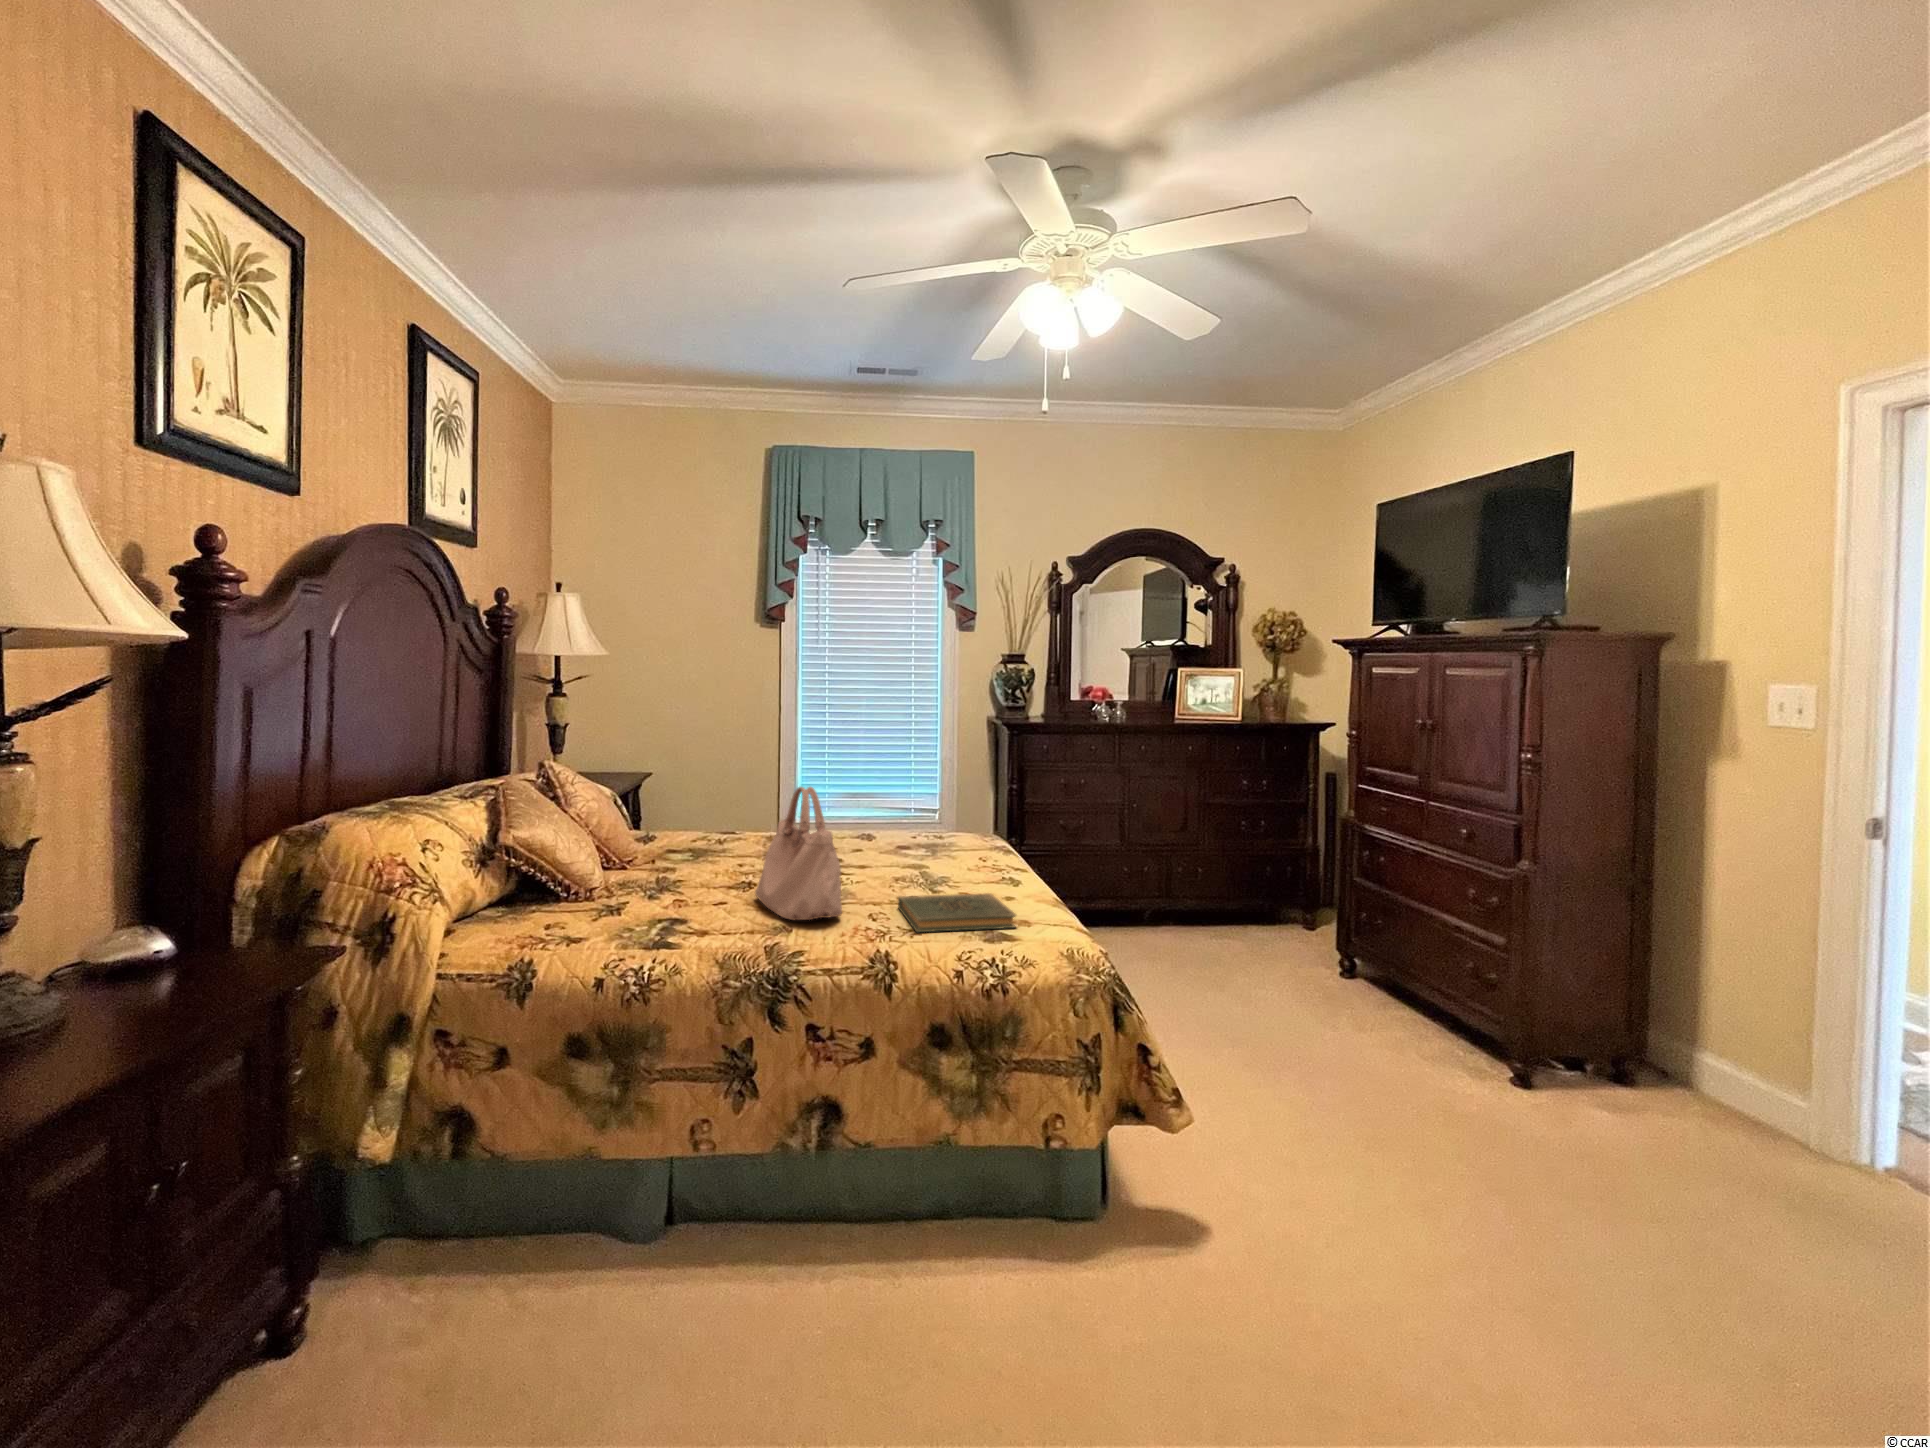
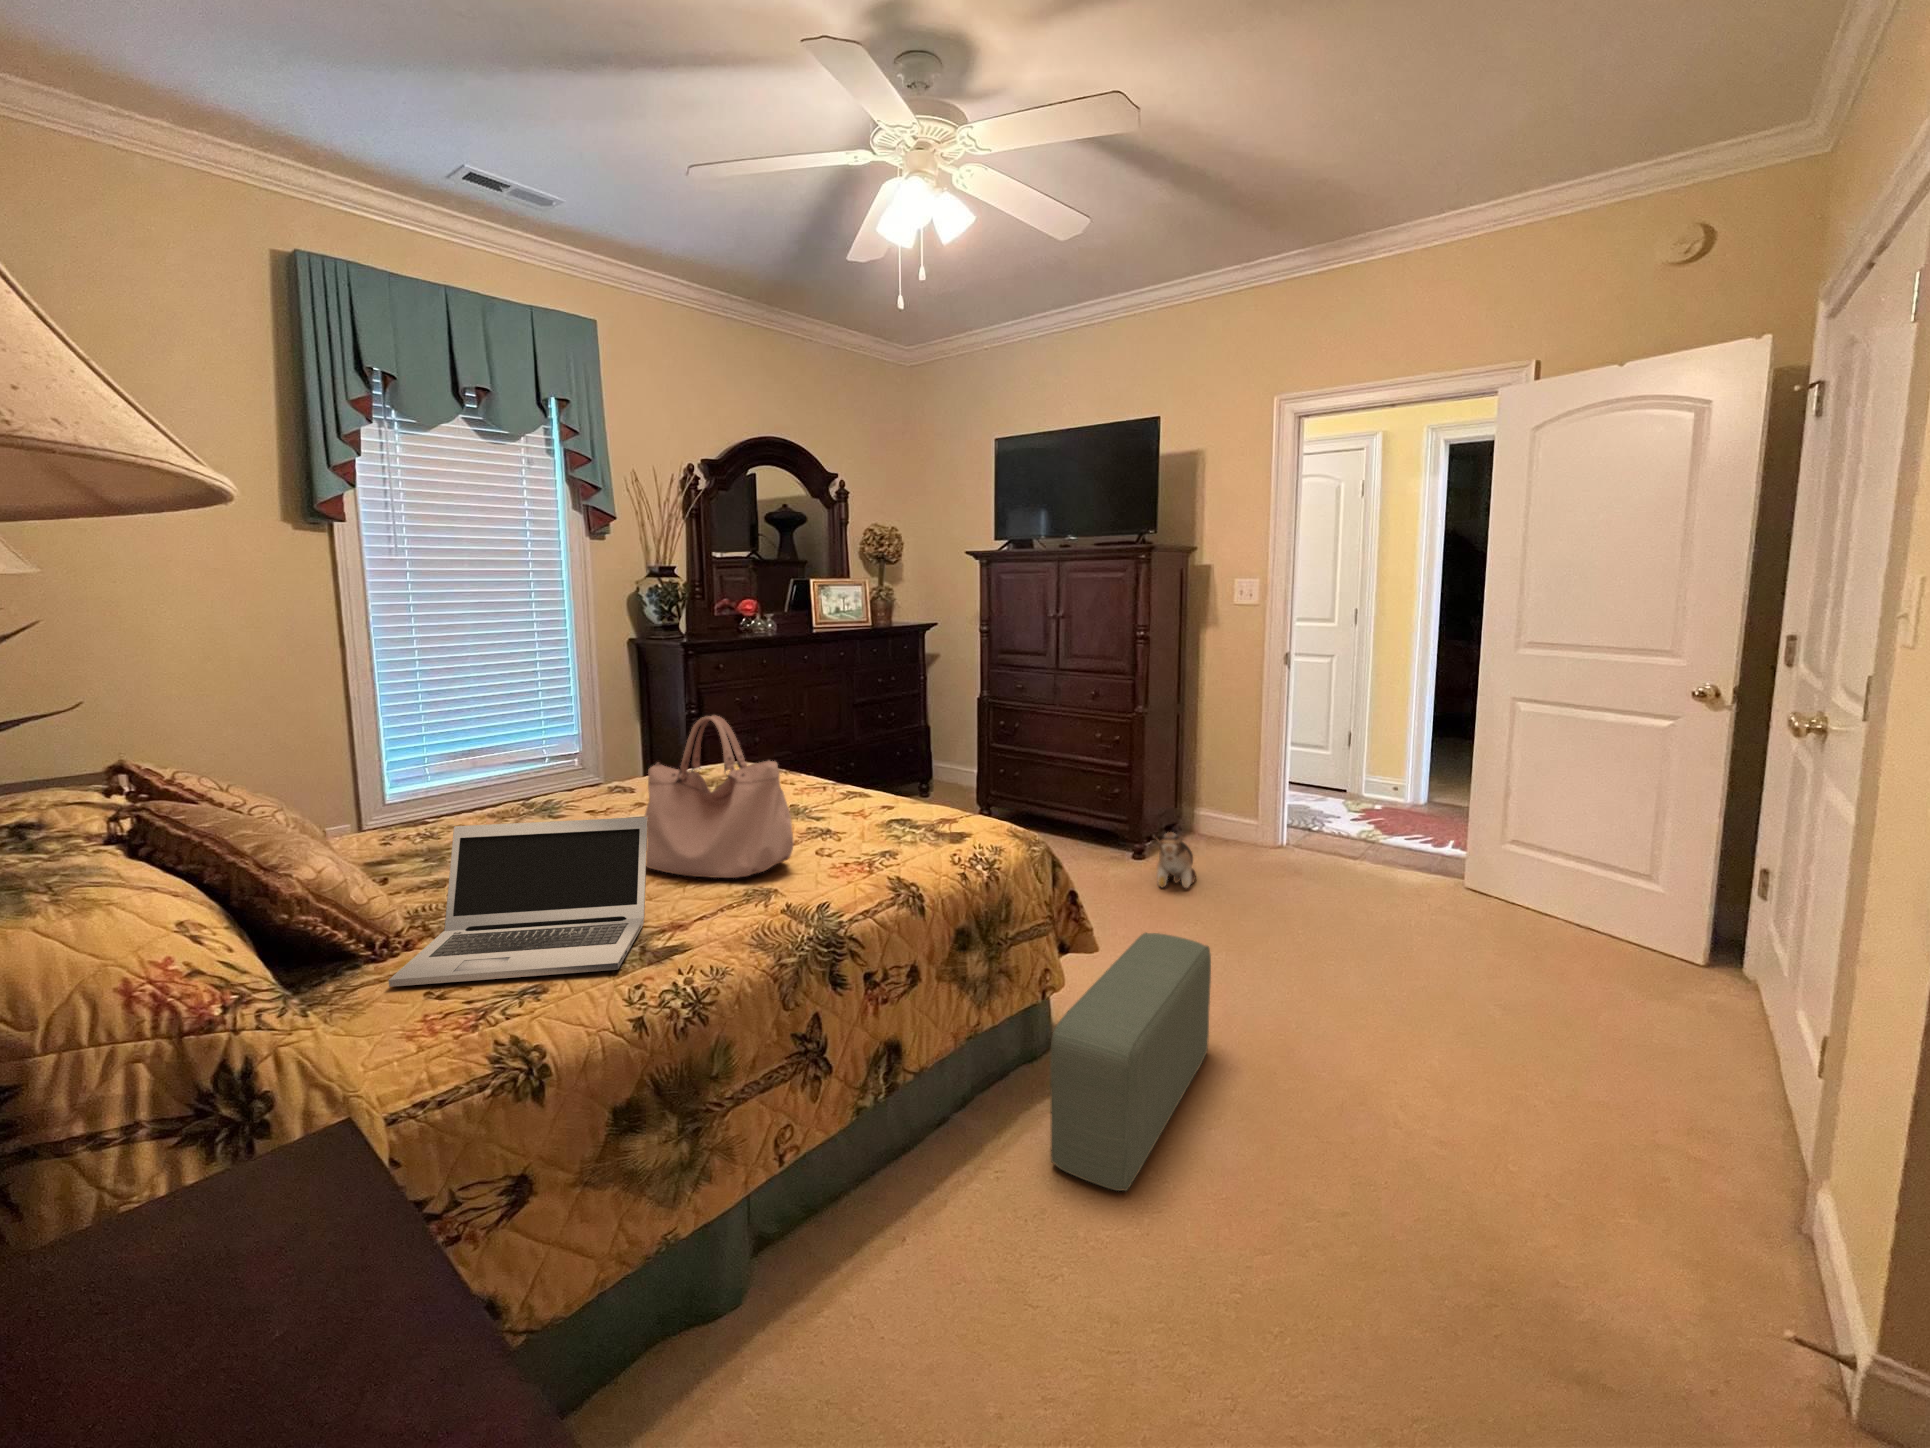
laptop: none [542,833,711,947] -> present [388,817,648,987]
book: present [898,893,1016,932] -> none [808,800,942,850]
plush toy: none [1461,1050,1571,1144] -> present [1157,832,1196,888]
pouf: none [952,1123,1266,1357] -> present [1050,933,1211,1191]

